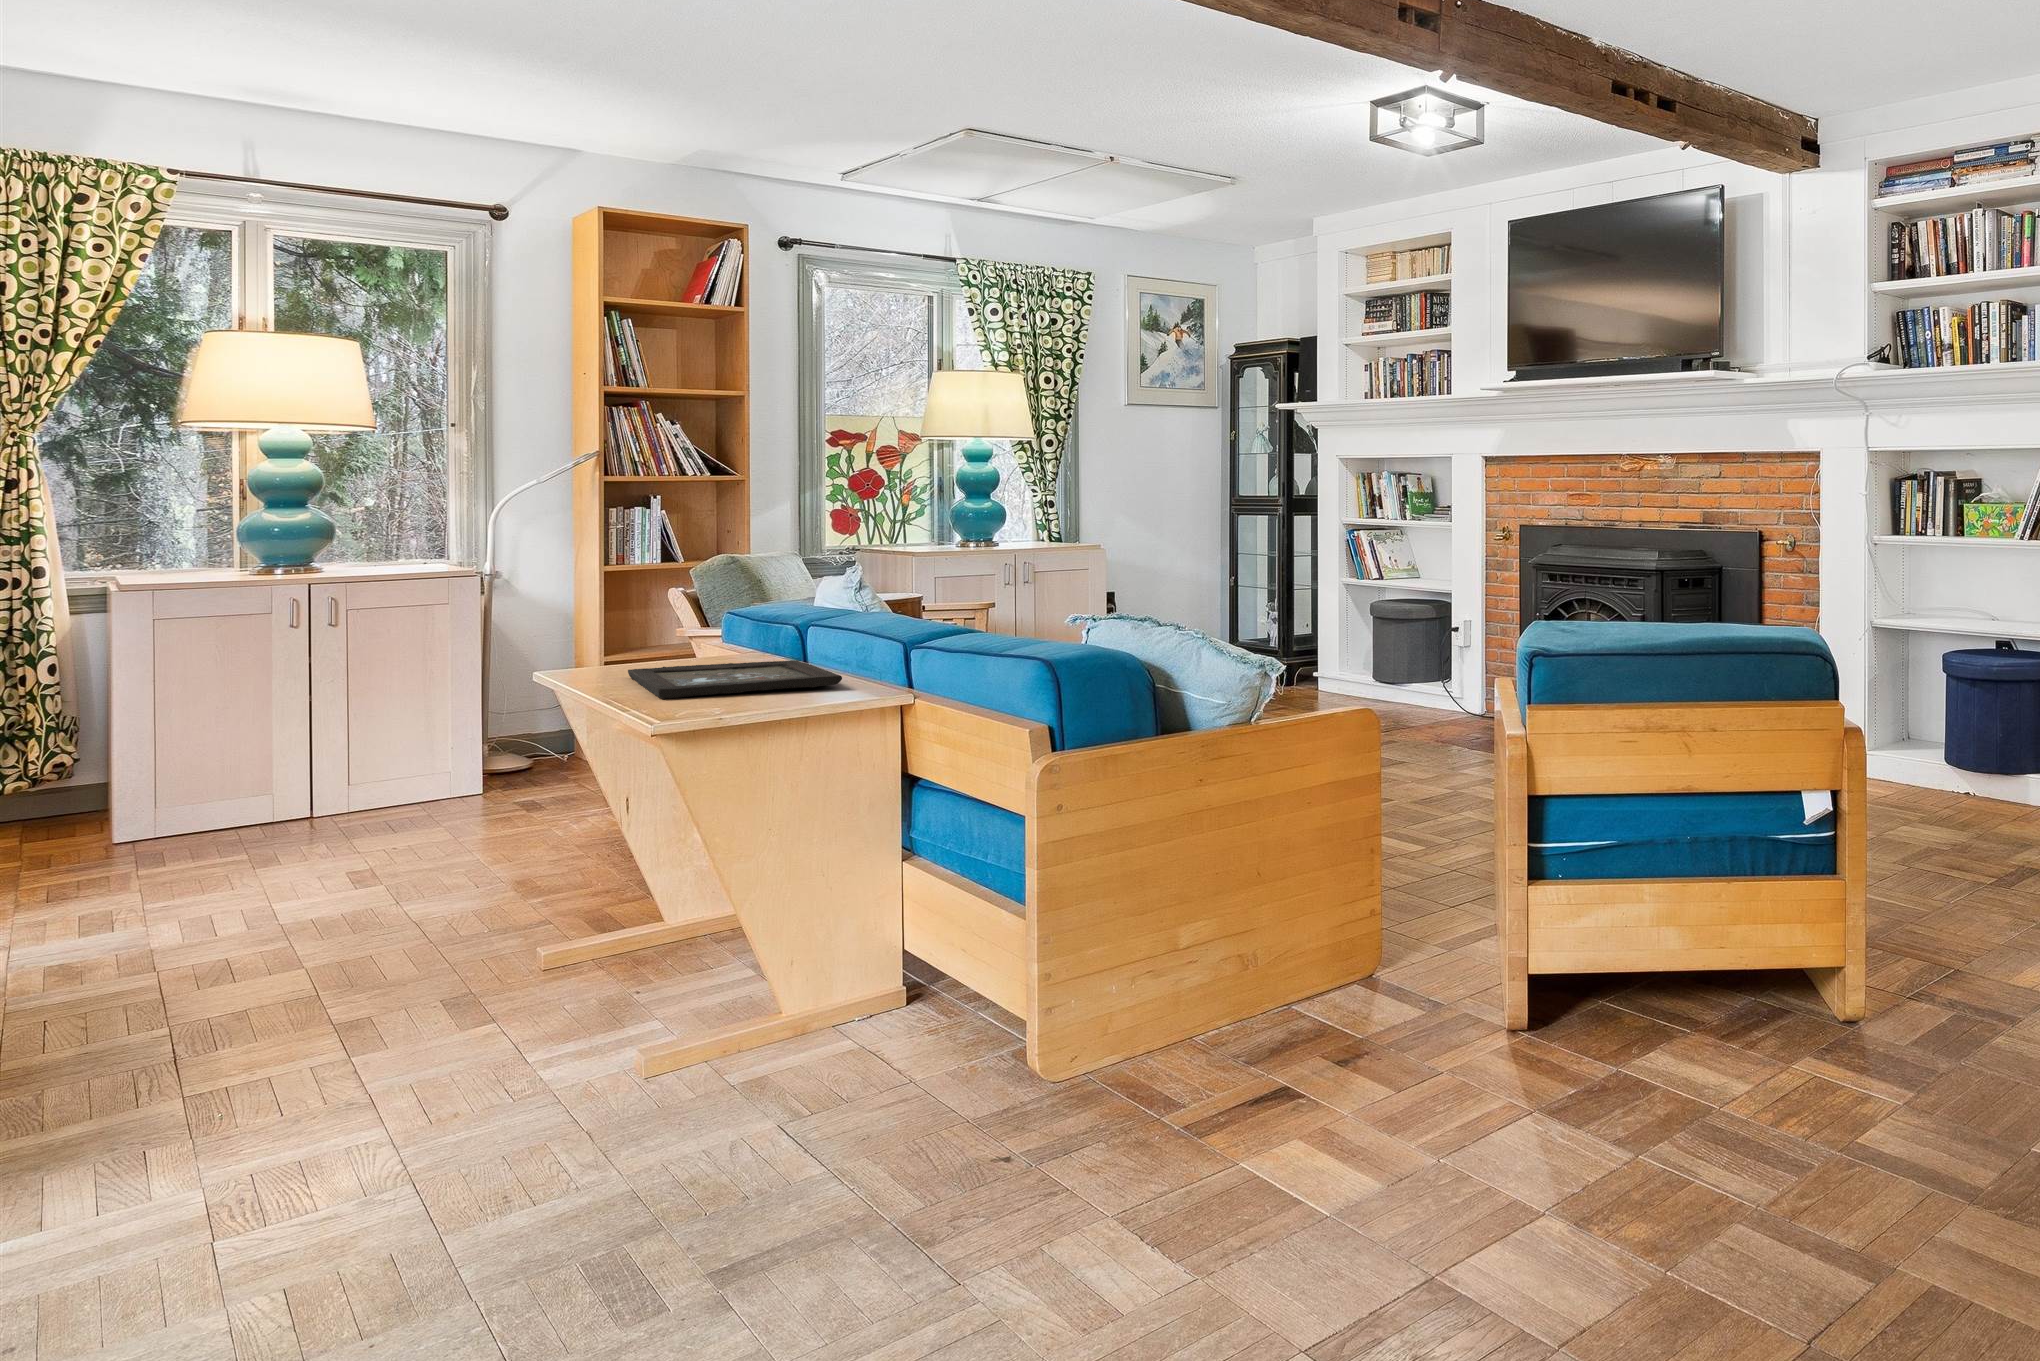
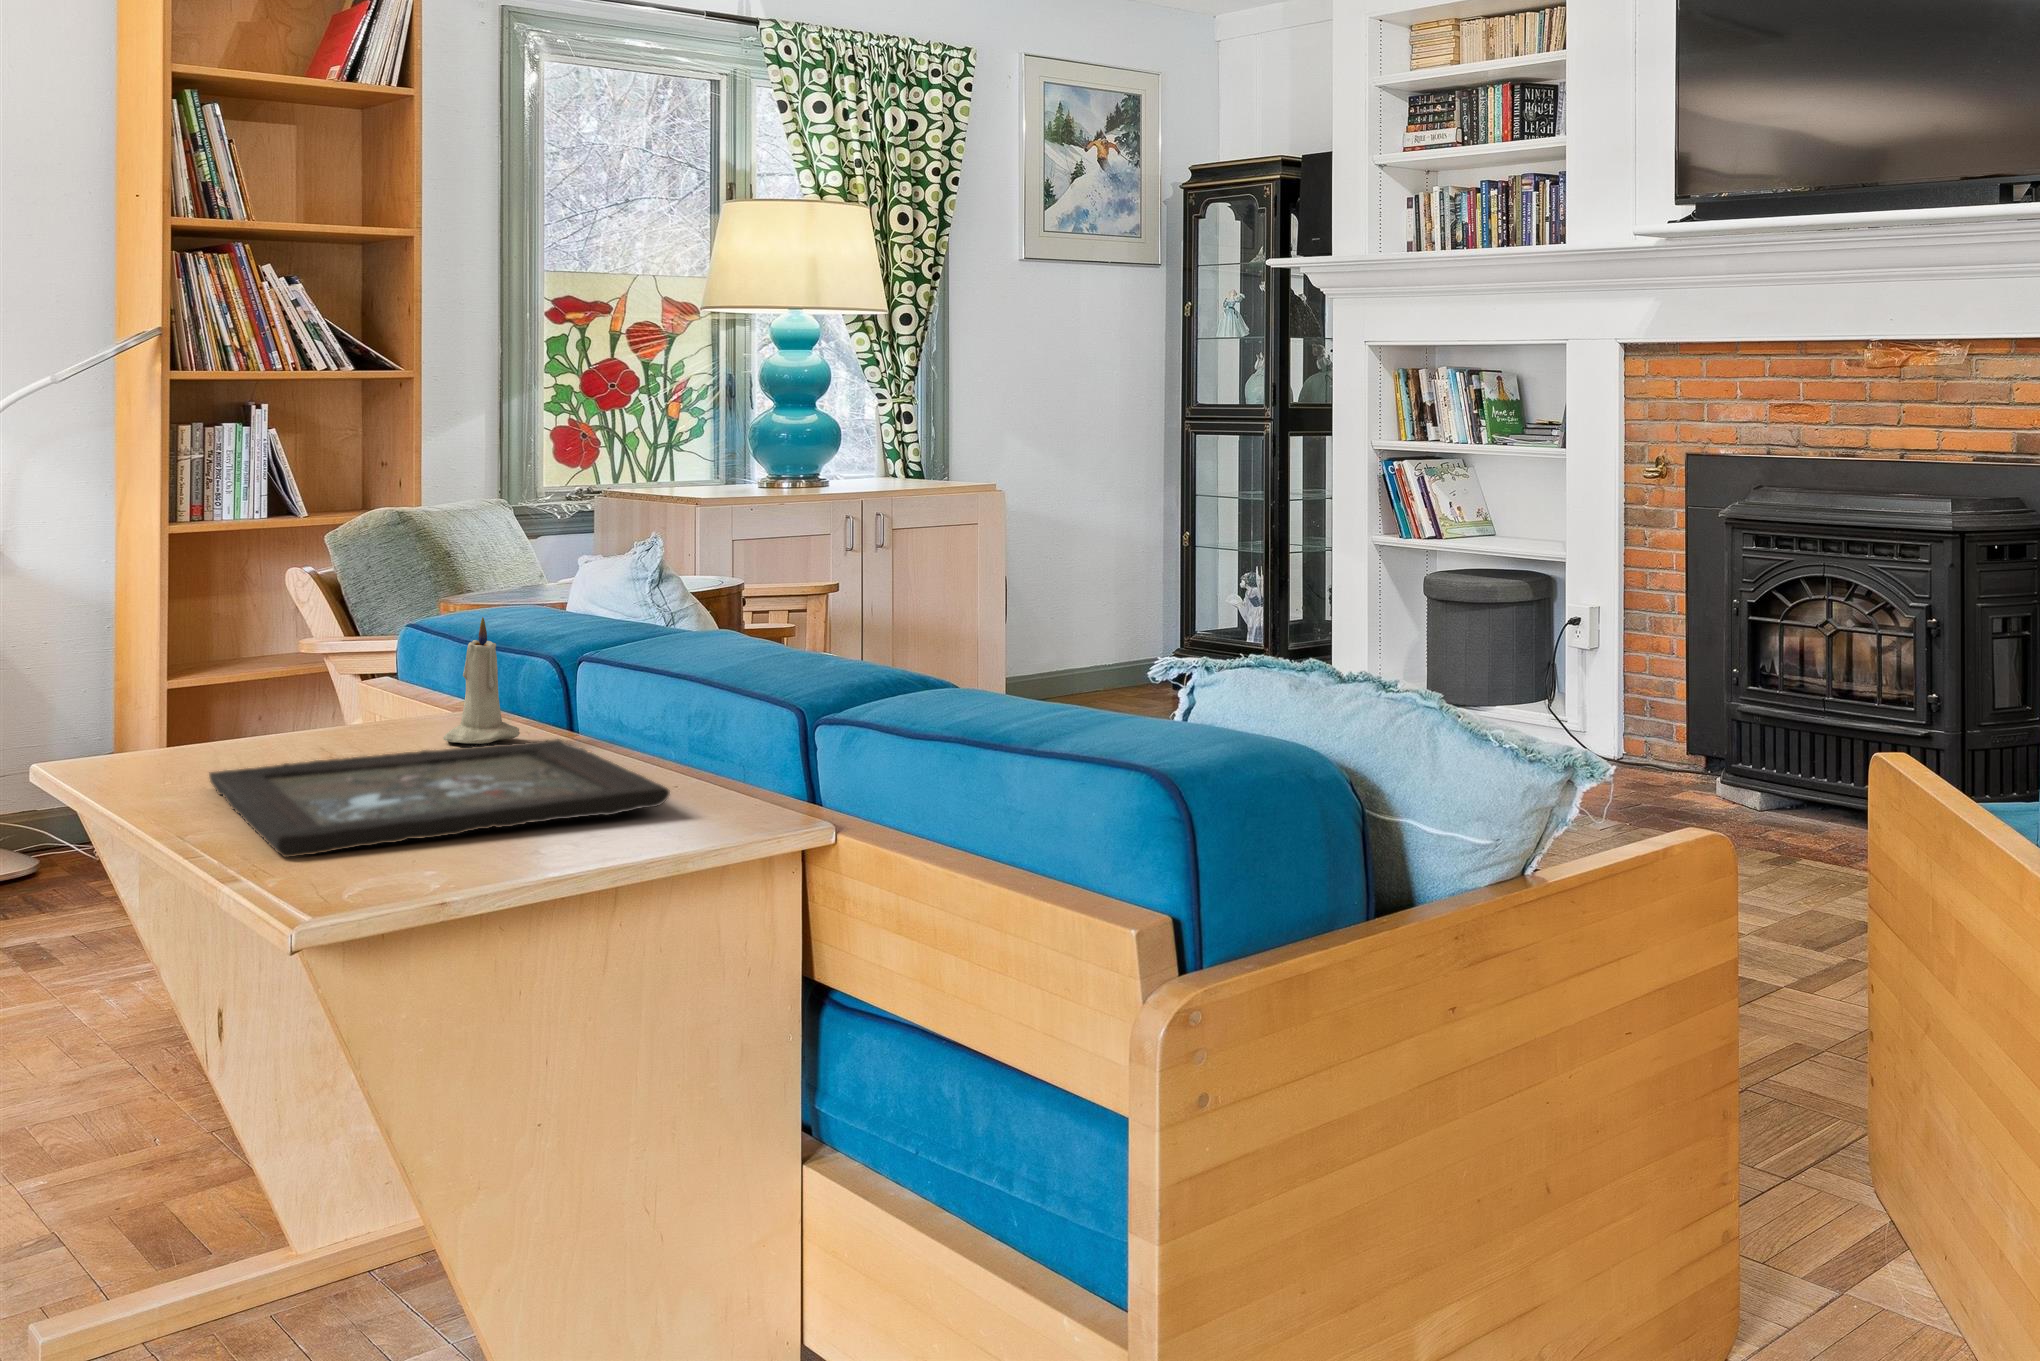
candle: none [742,601,780,664] -> present [443,617,520,744]

